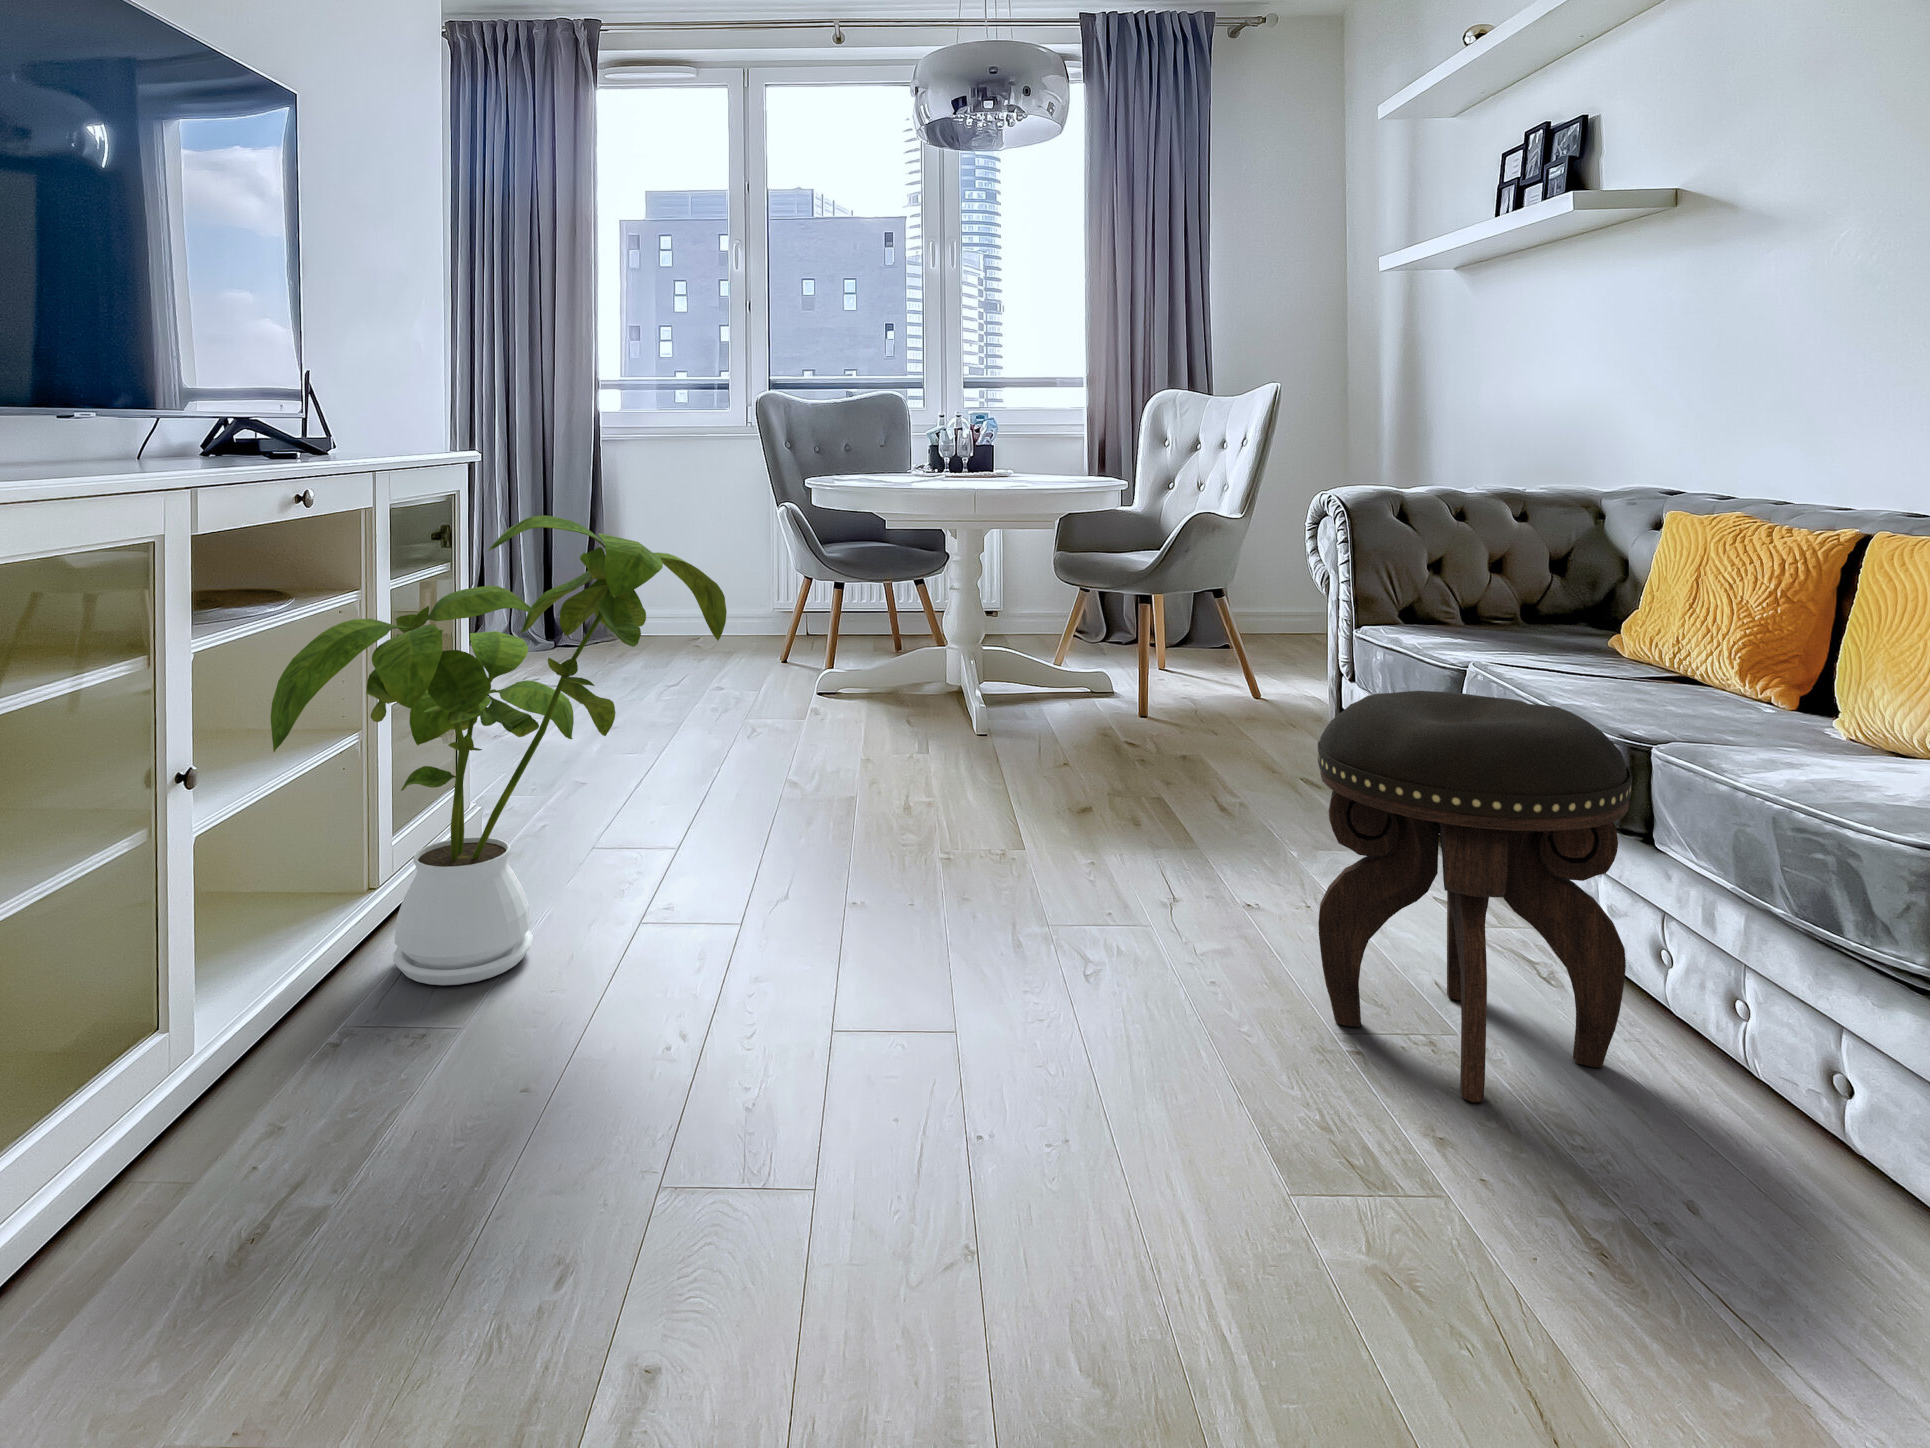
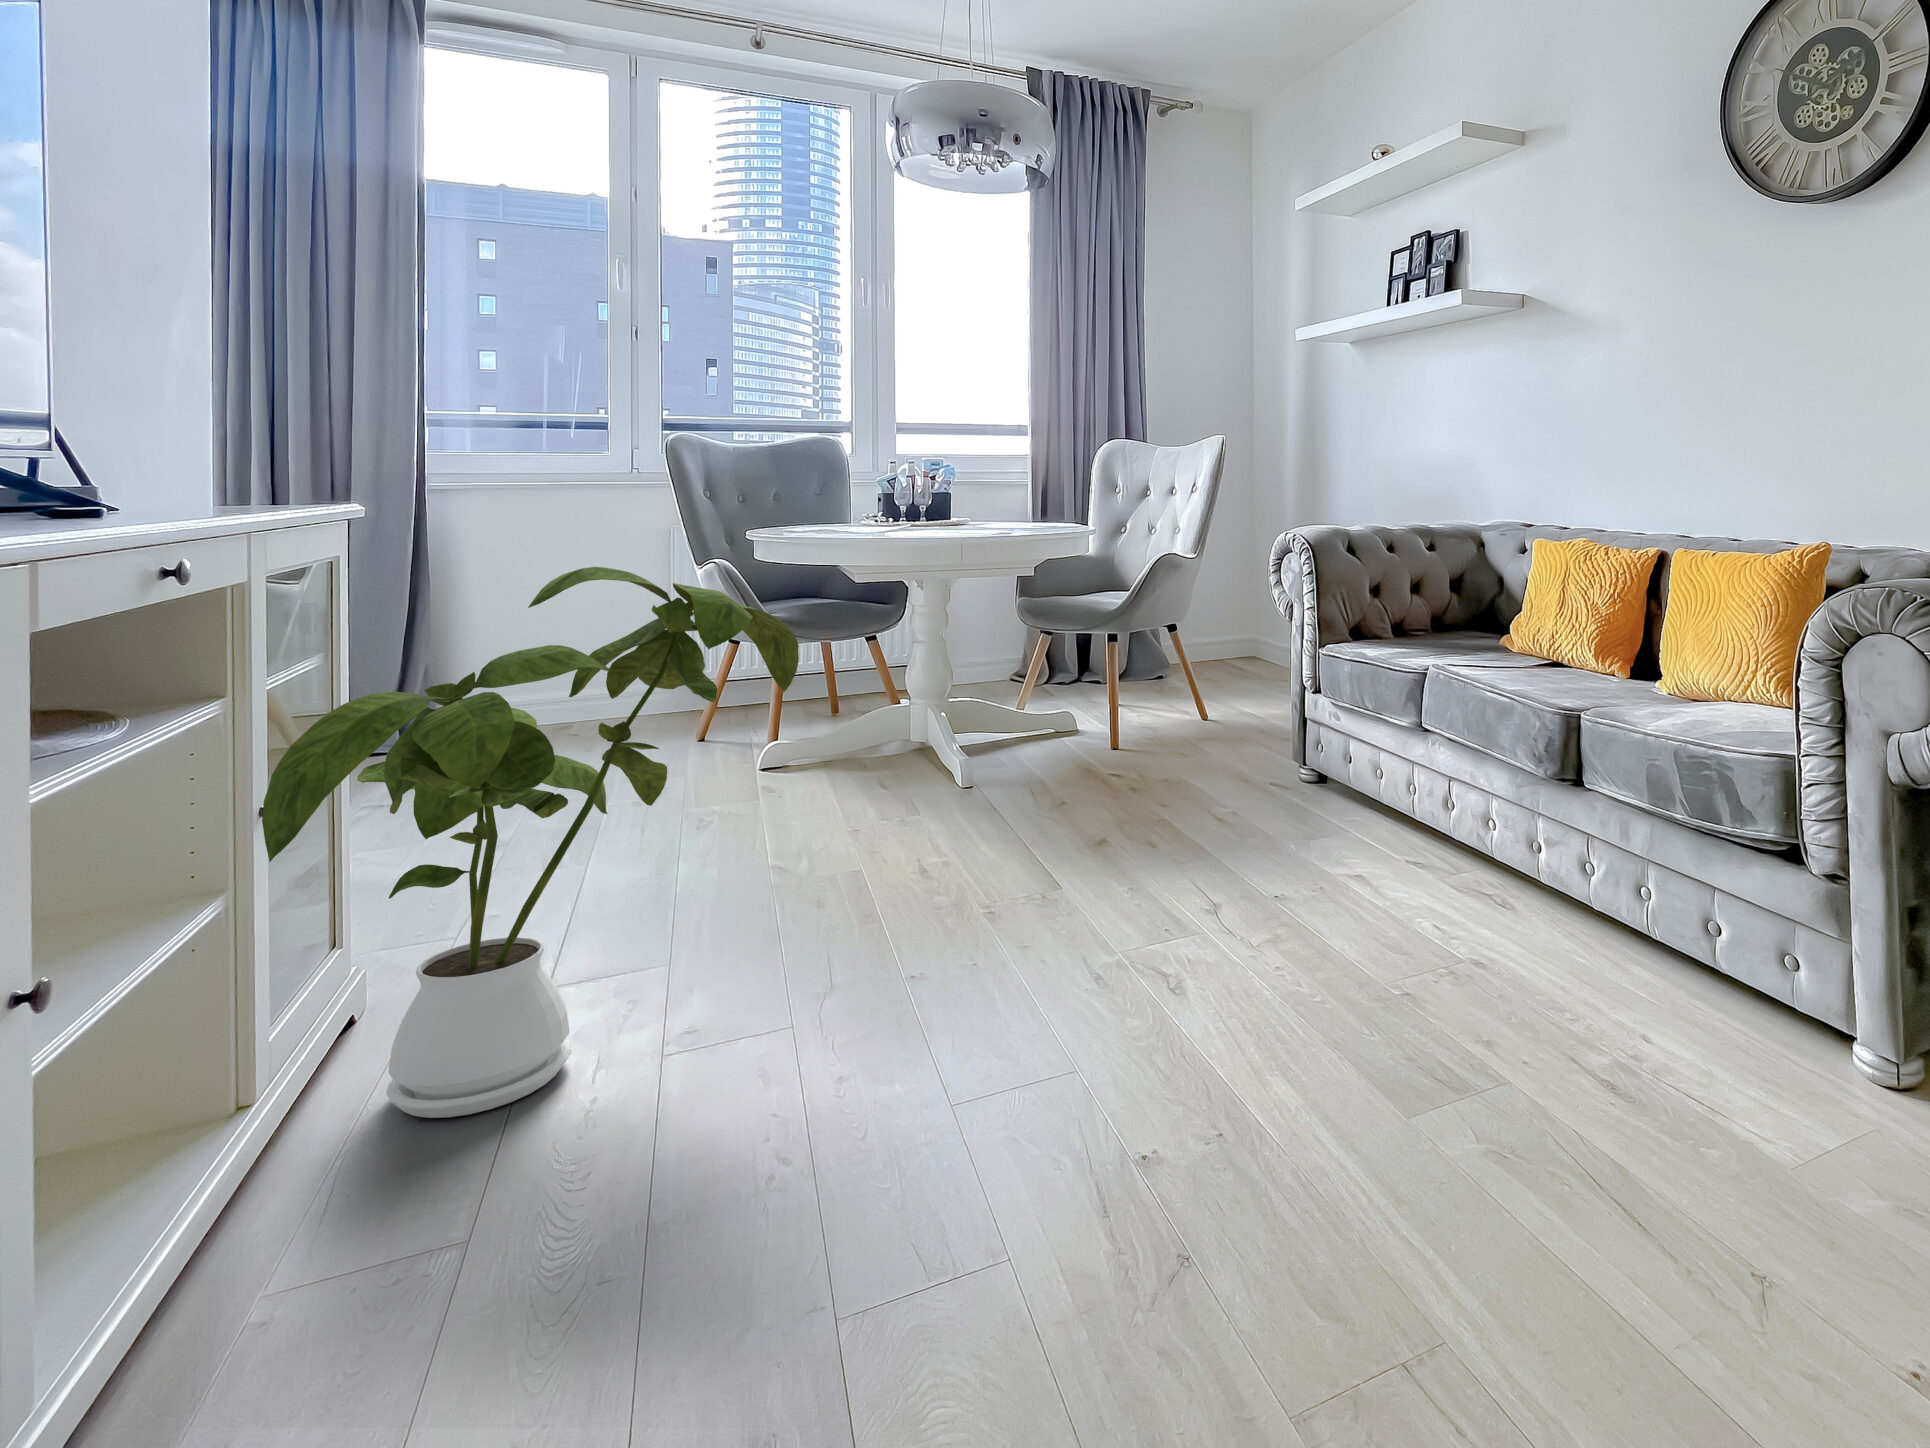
footstool: present [1318,691,1633,1103] -> none [1358,685,1581,1002]

